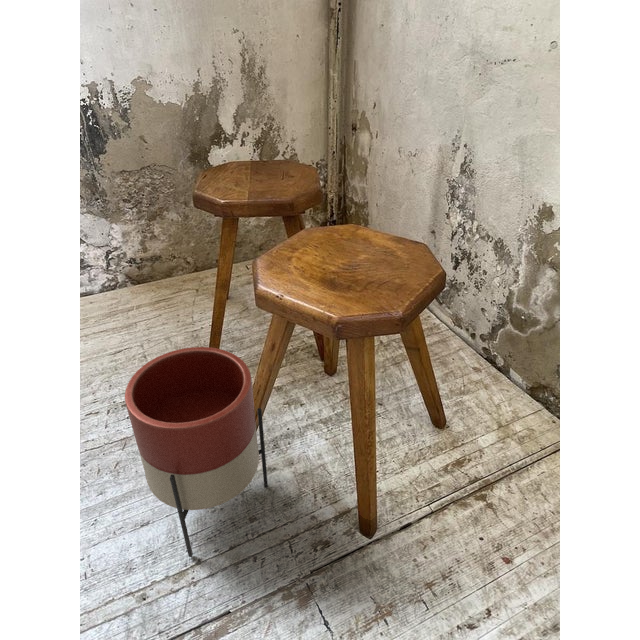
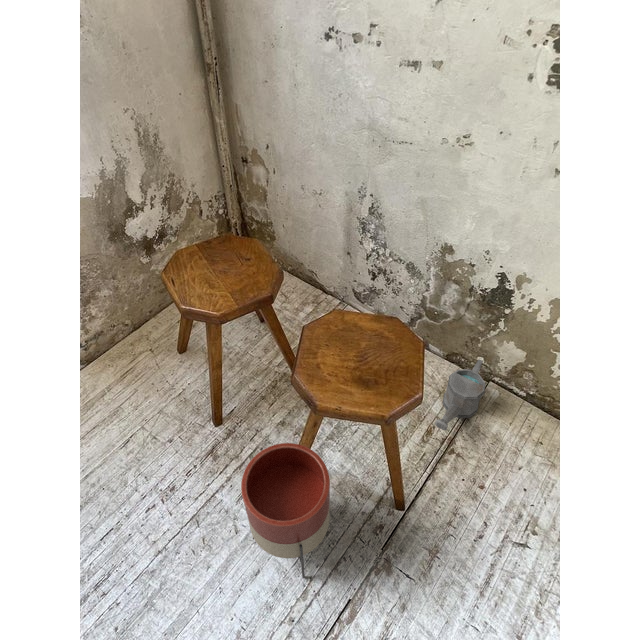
watering can: none [461,389,573,465] -> present [435,359,485,430]

